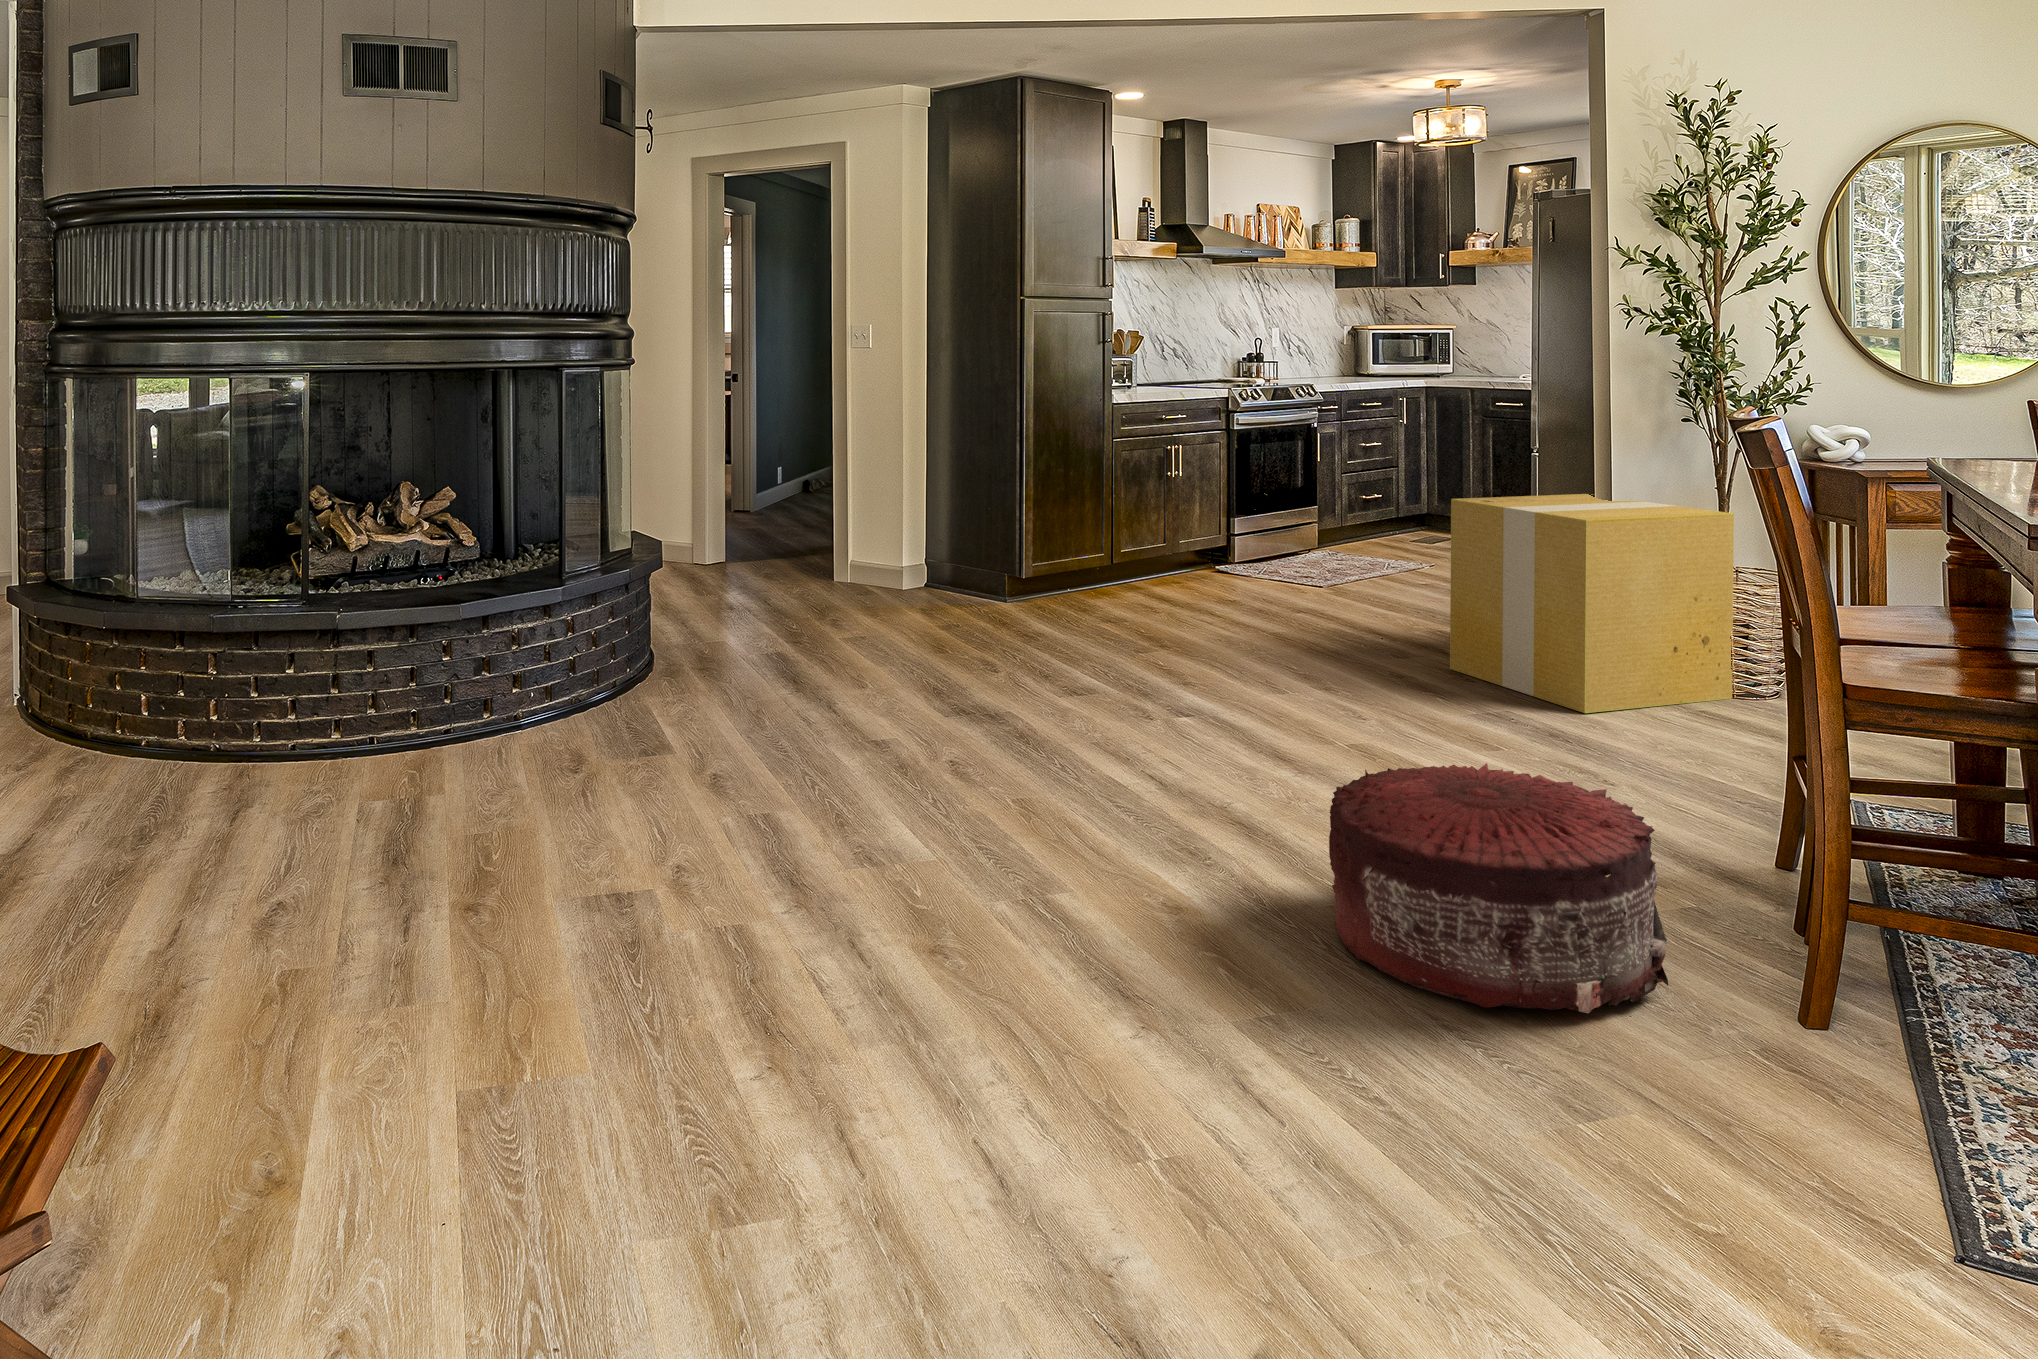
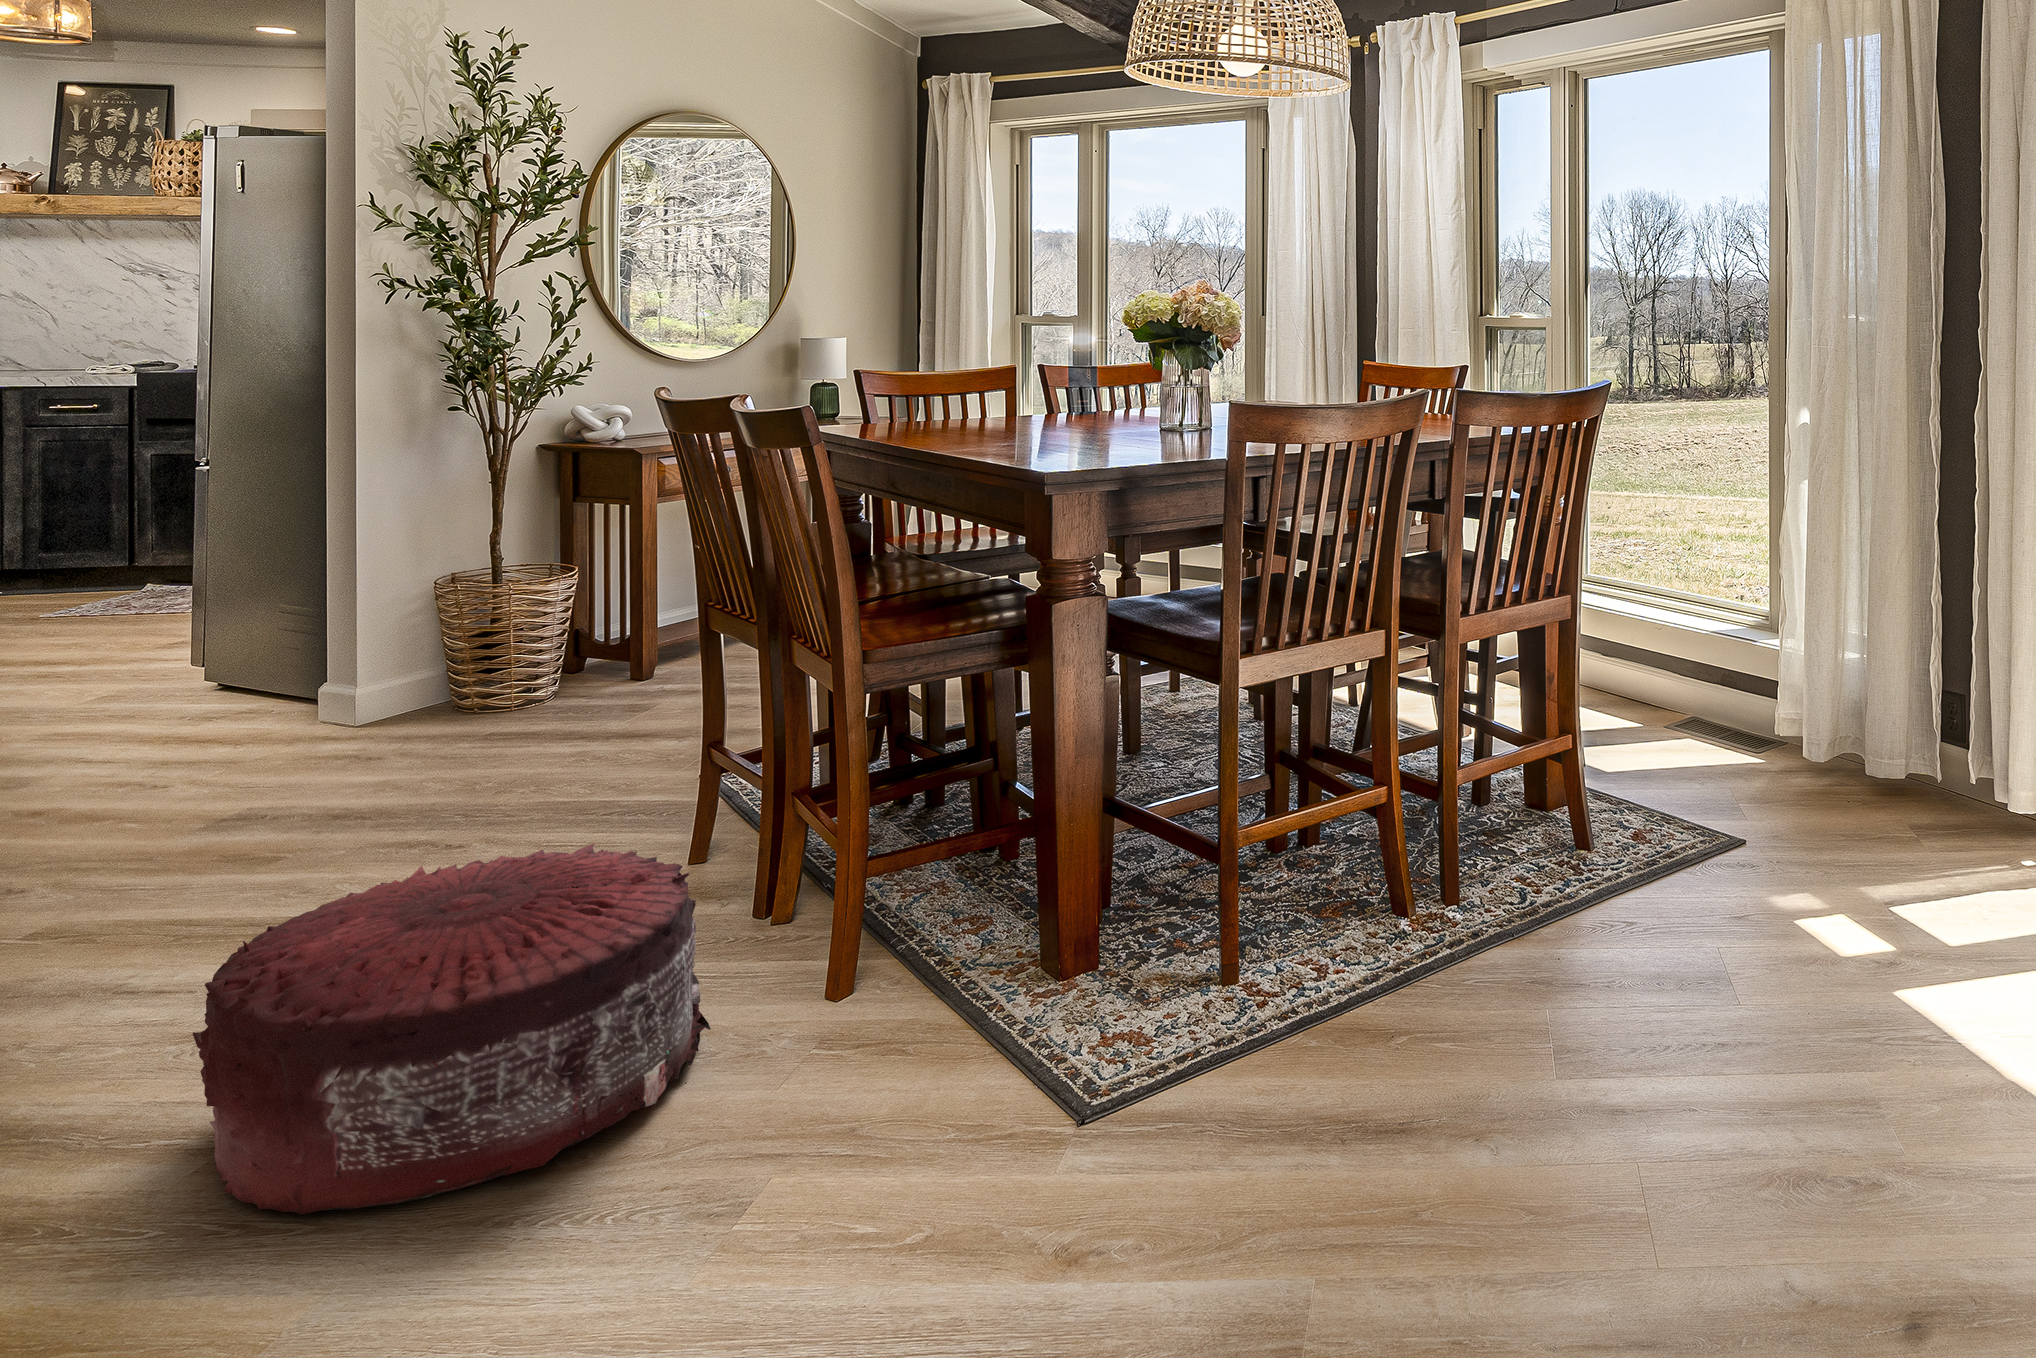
cardboard box: present [1450,494,1734,713] -> none [103,506,524,779]

